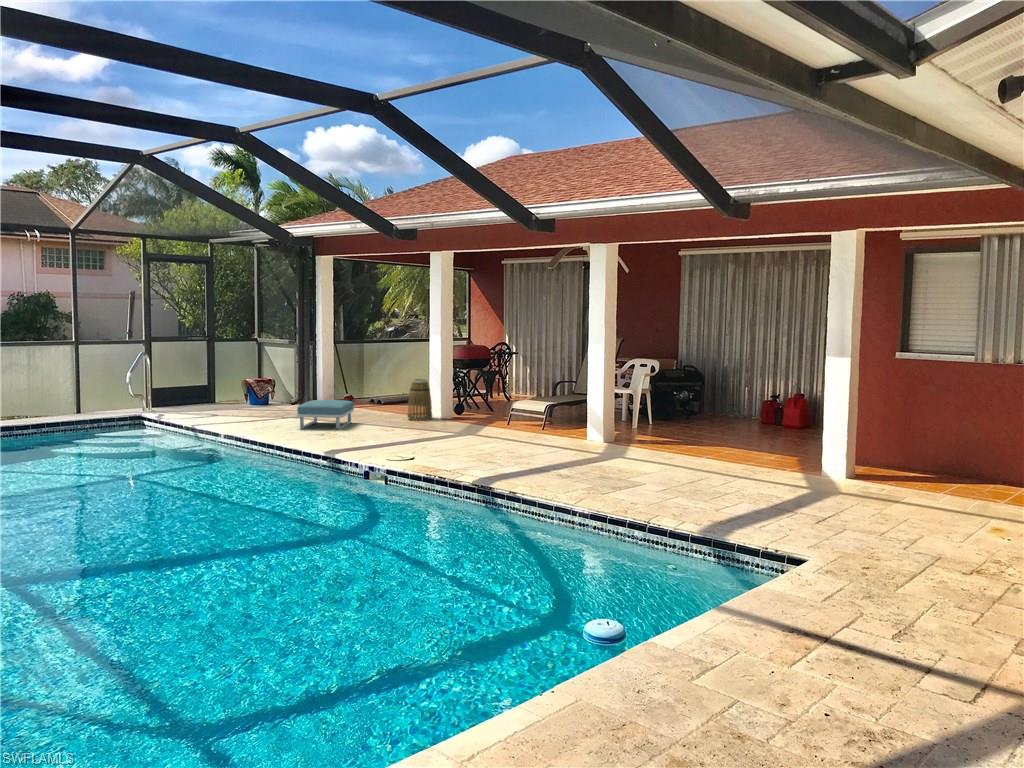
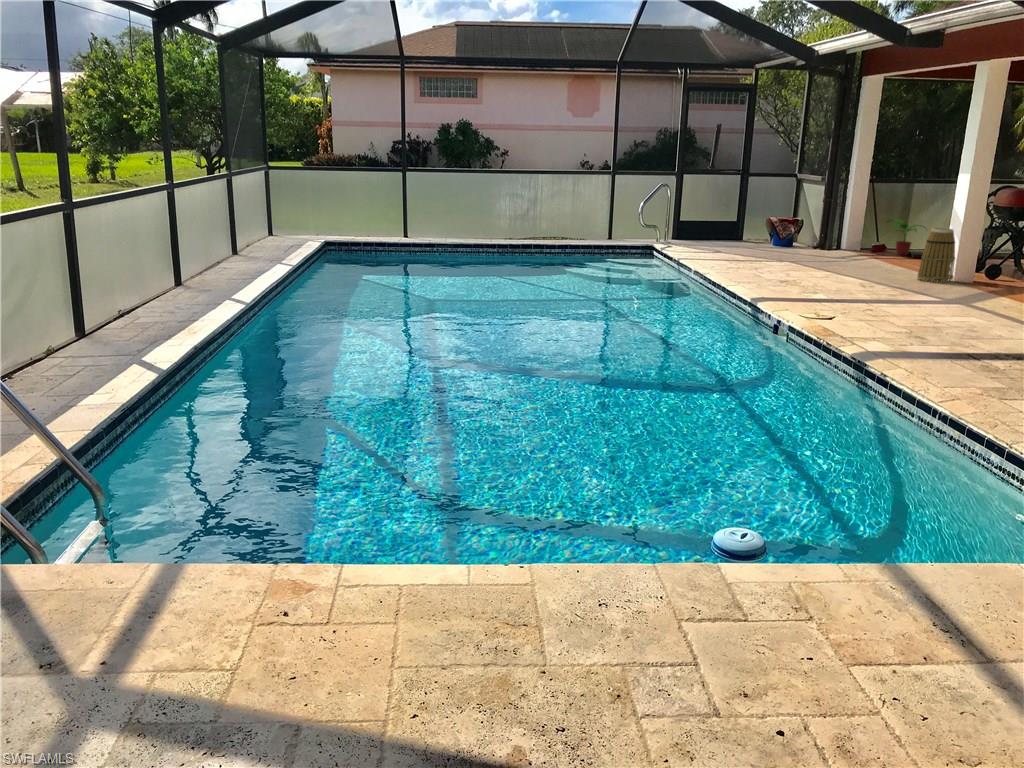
potted plant: none [342,373,375,401] -> present [887,219,921,255]
footstool: present [297,400,354,429] -> none [771,244,846,279]

